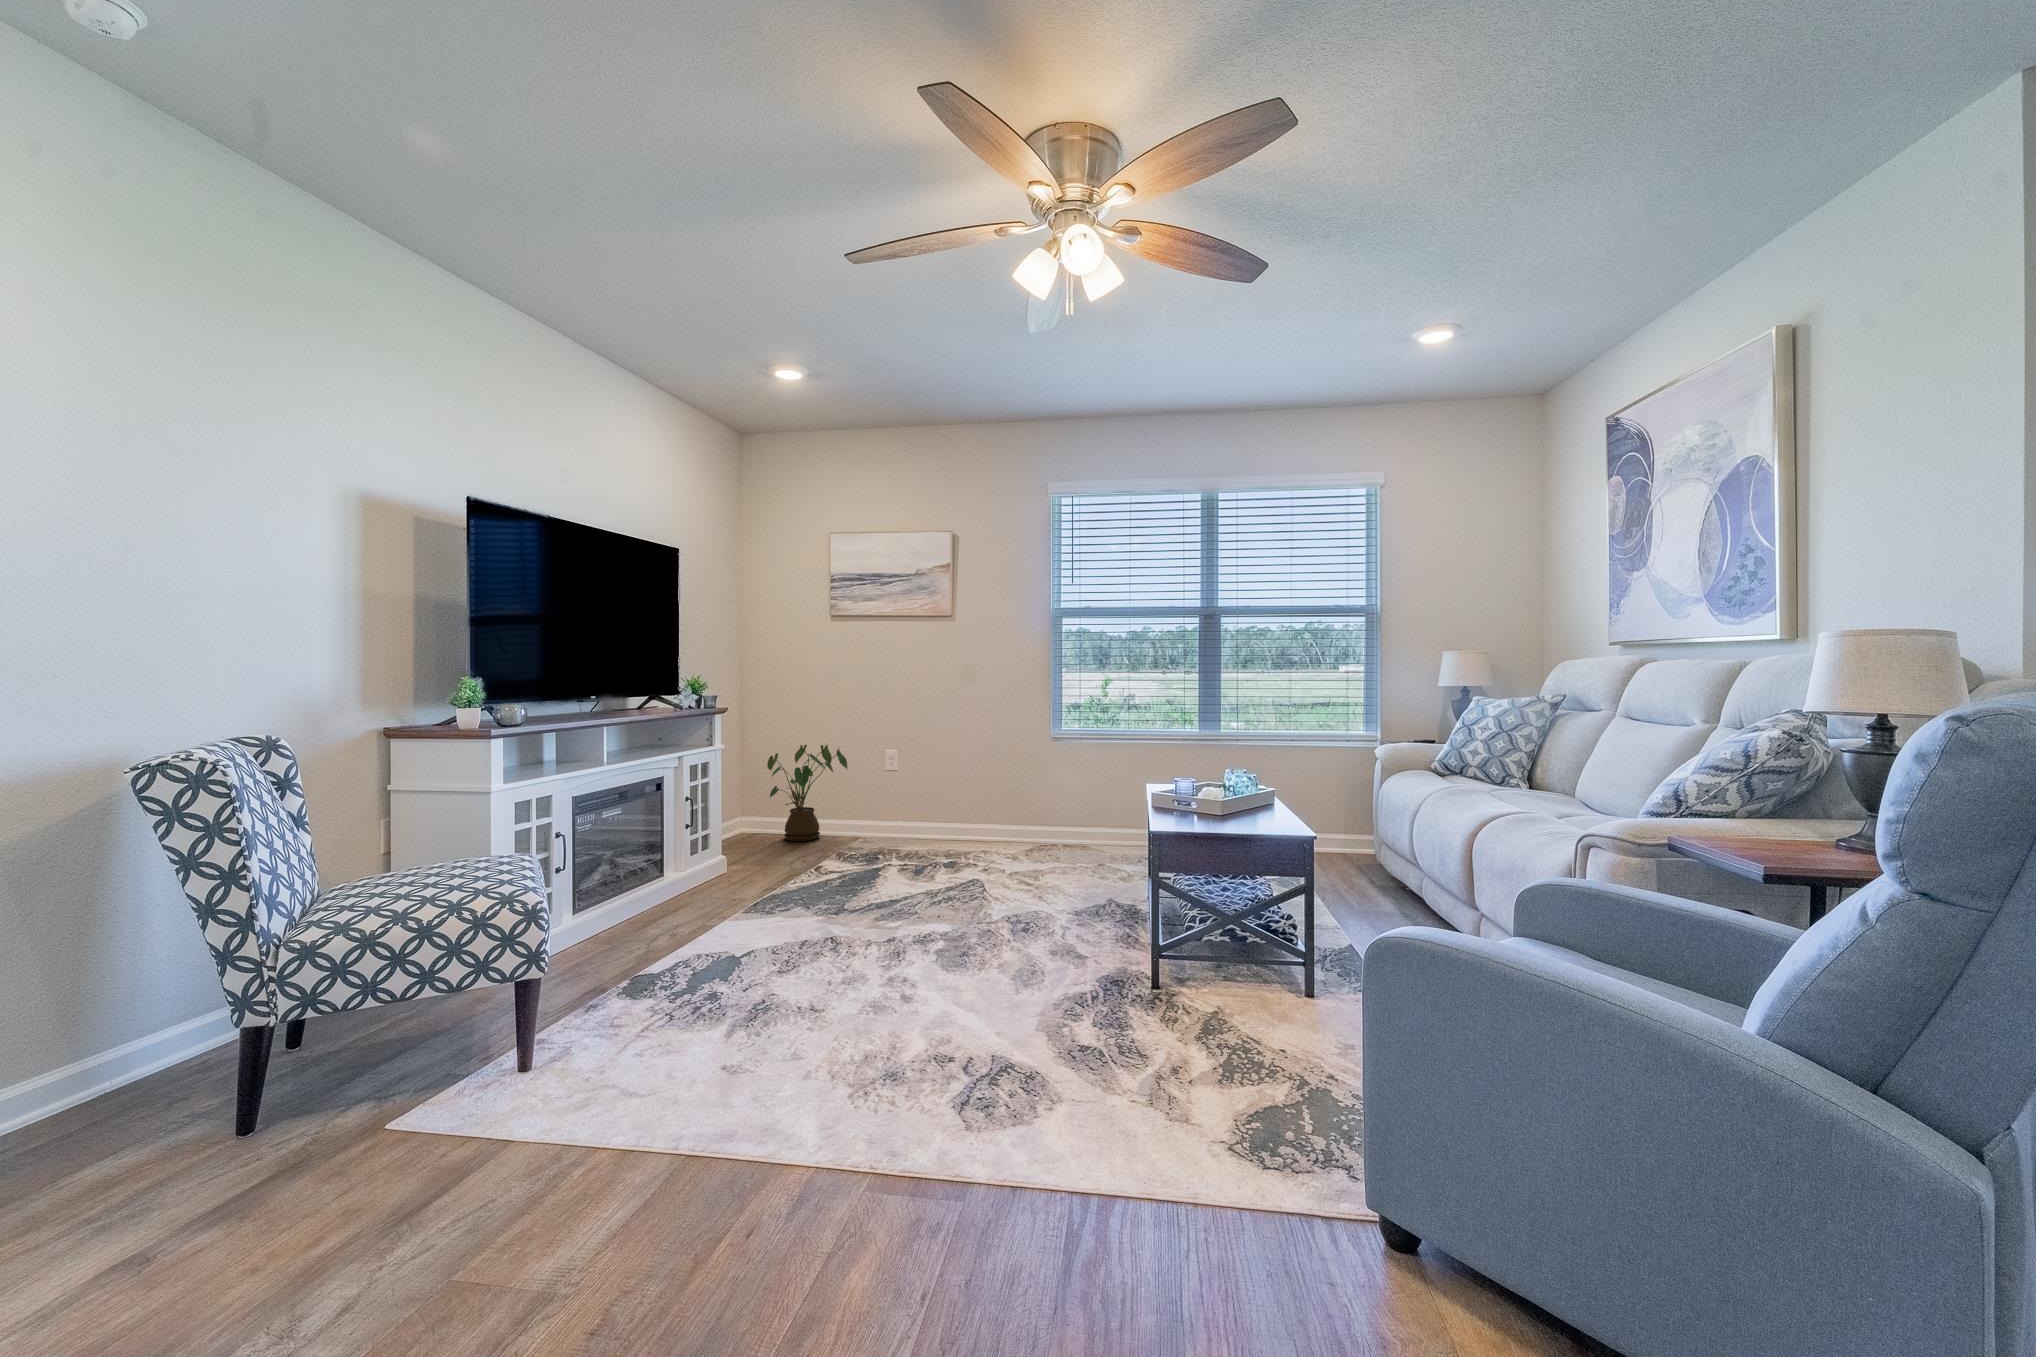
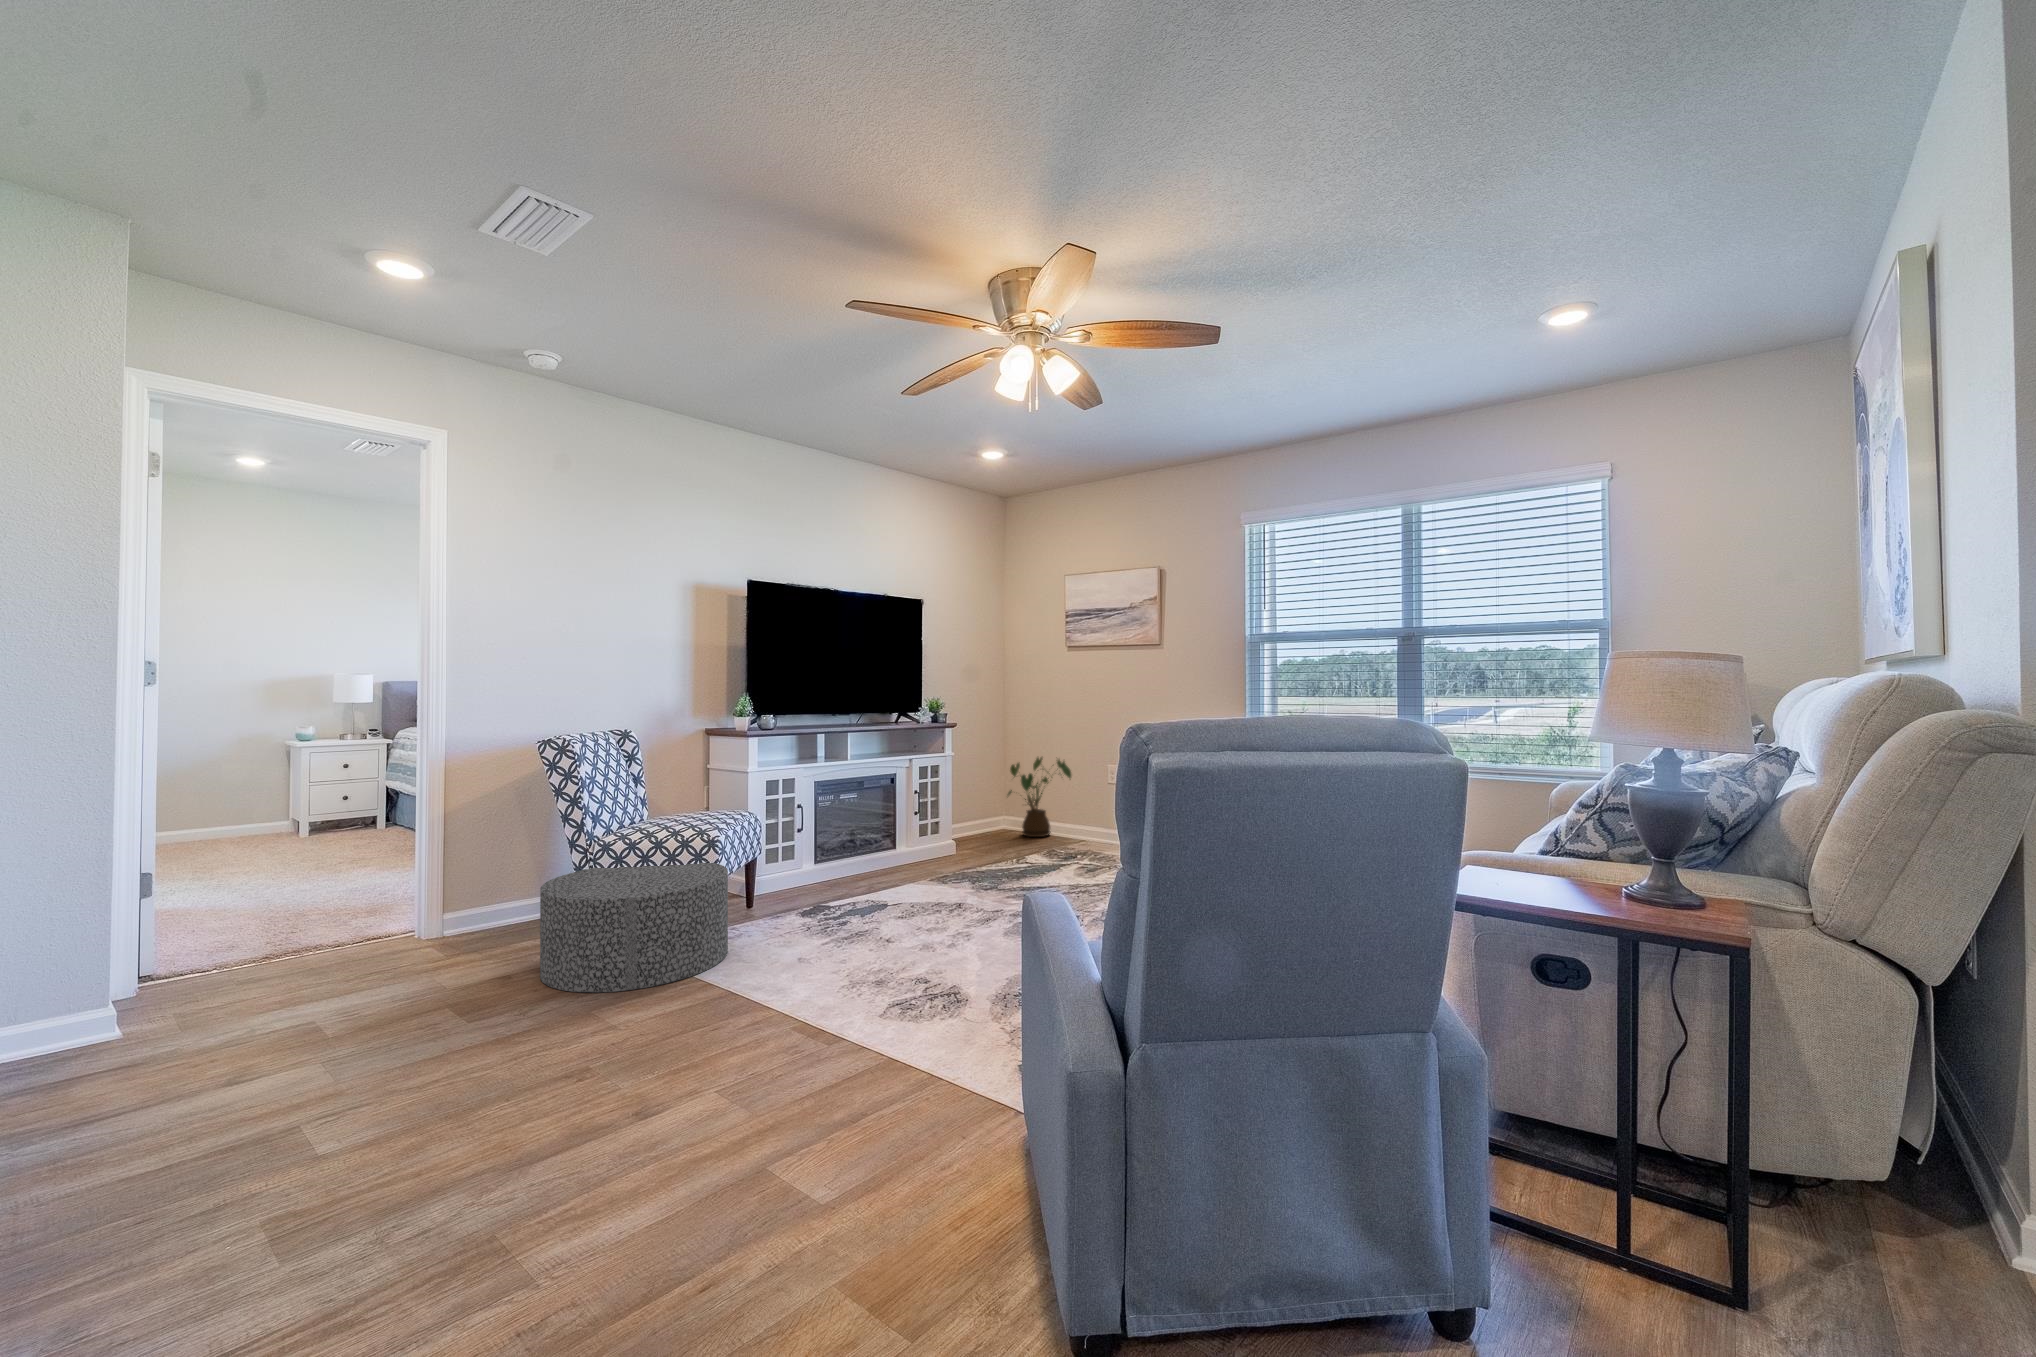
ottoman: none [216,943,585,1235] -> present [540,863,728,993]

